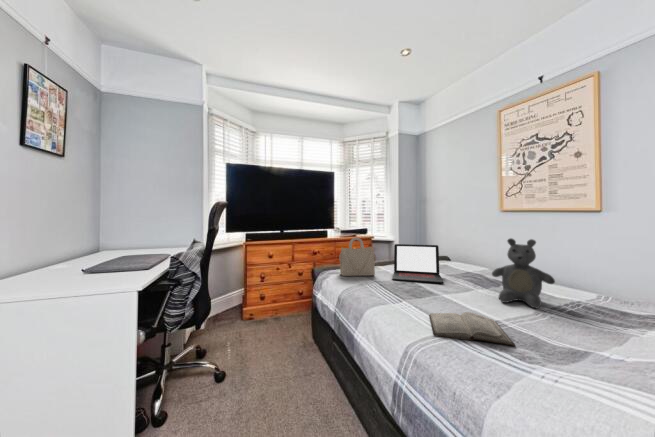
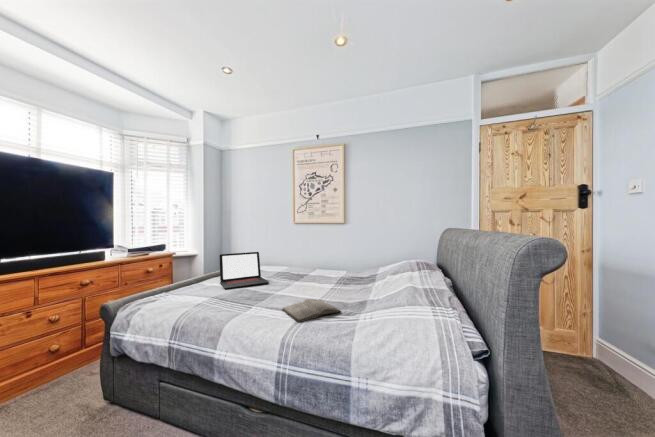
handbag: present [339,238,376,276] -> none [159,251,204,297]
teddy bear: present [492,238,555,308] -> none [304,243,337,288]

